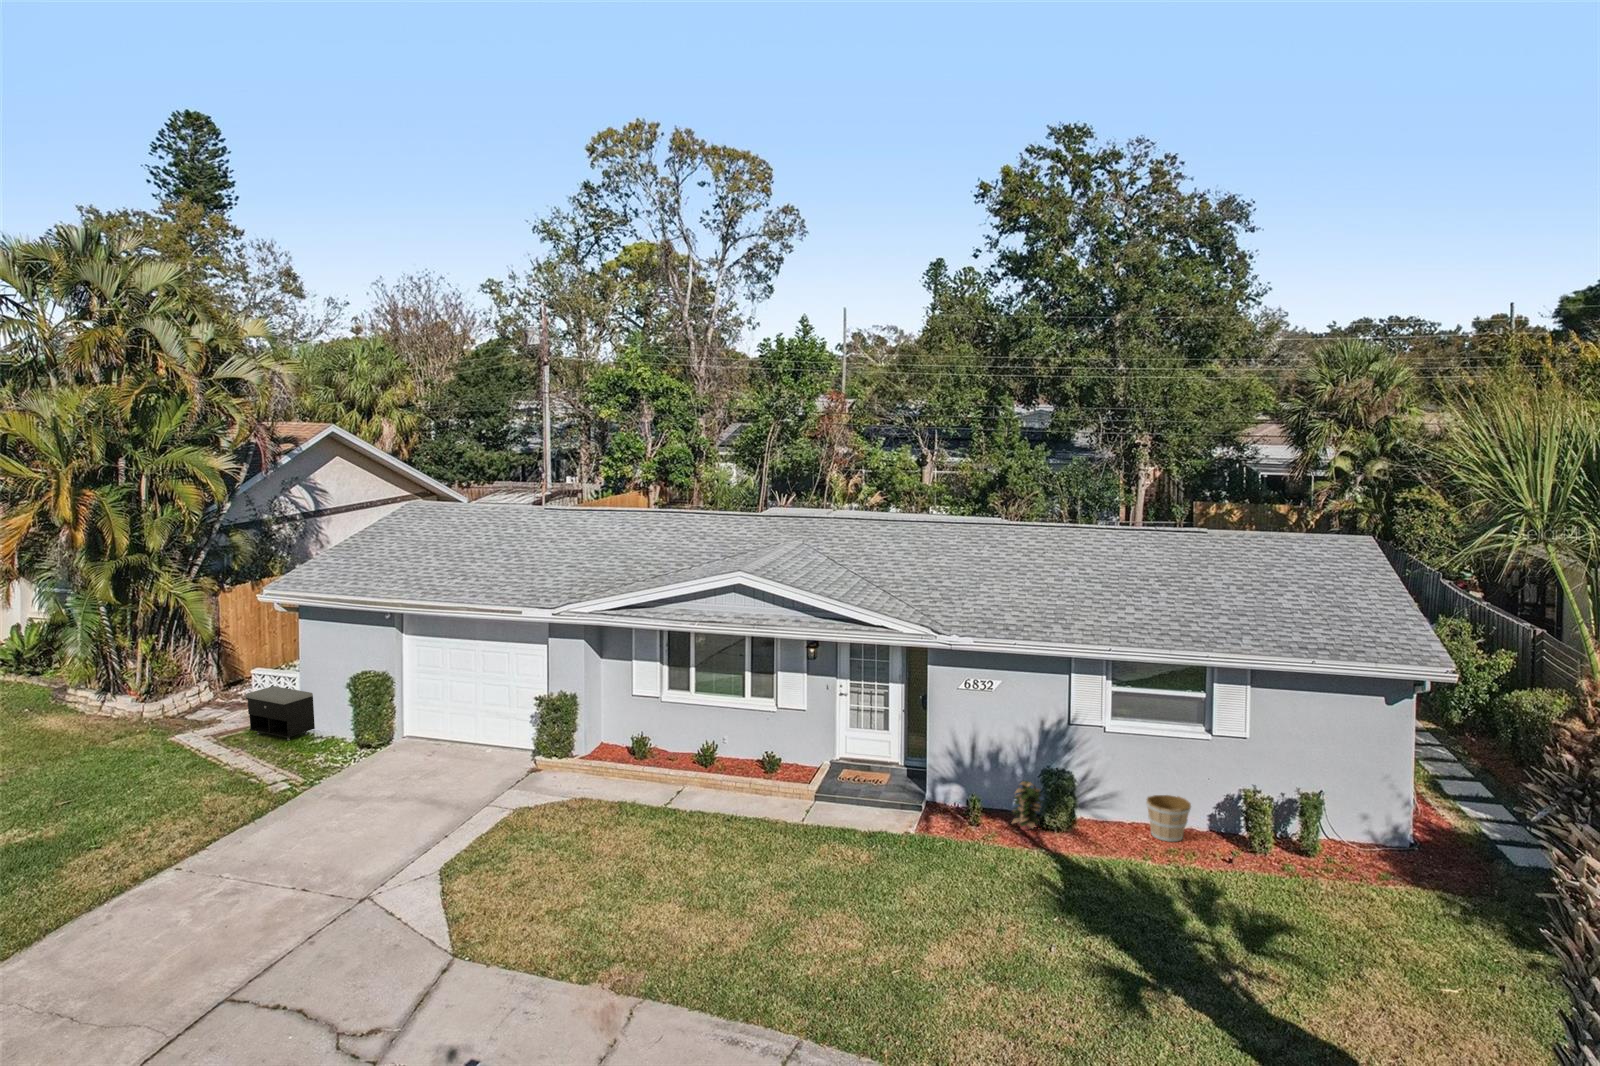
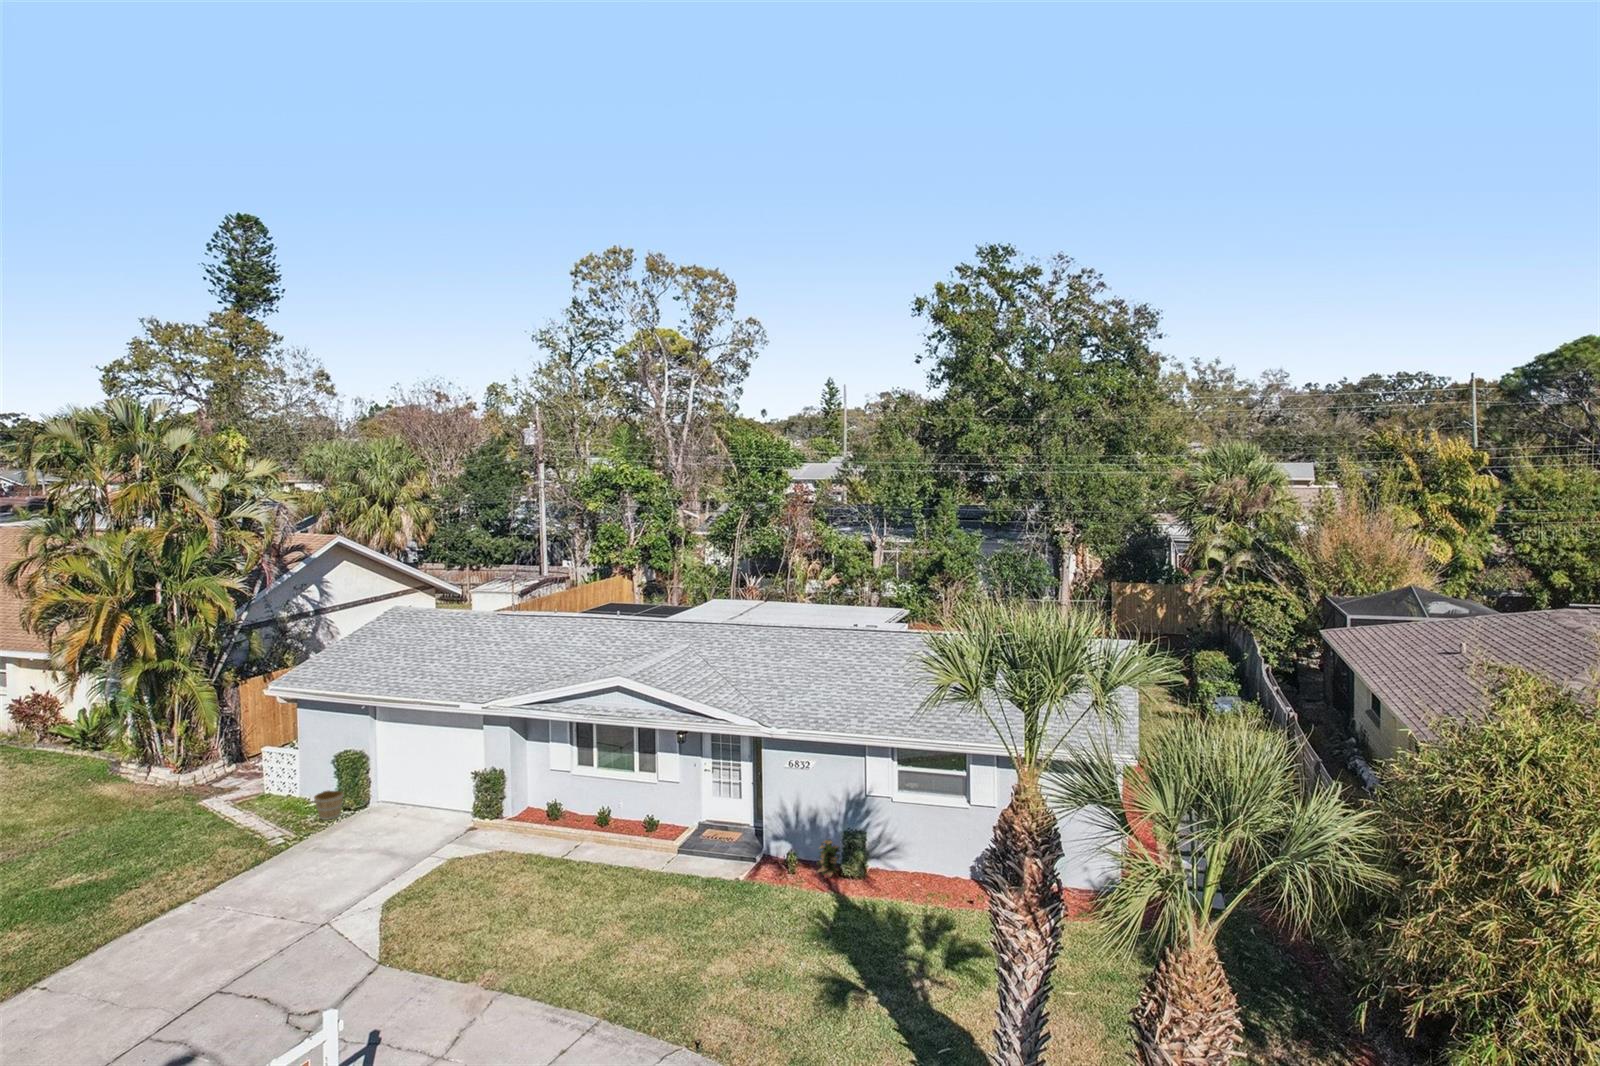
storage bench: present [246,686,315,740] -> none [257,761,309,805]
wooden bucket: present [1146,795,1191,842] -> present [314,791,344,820]

